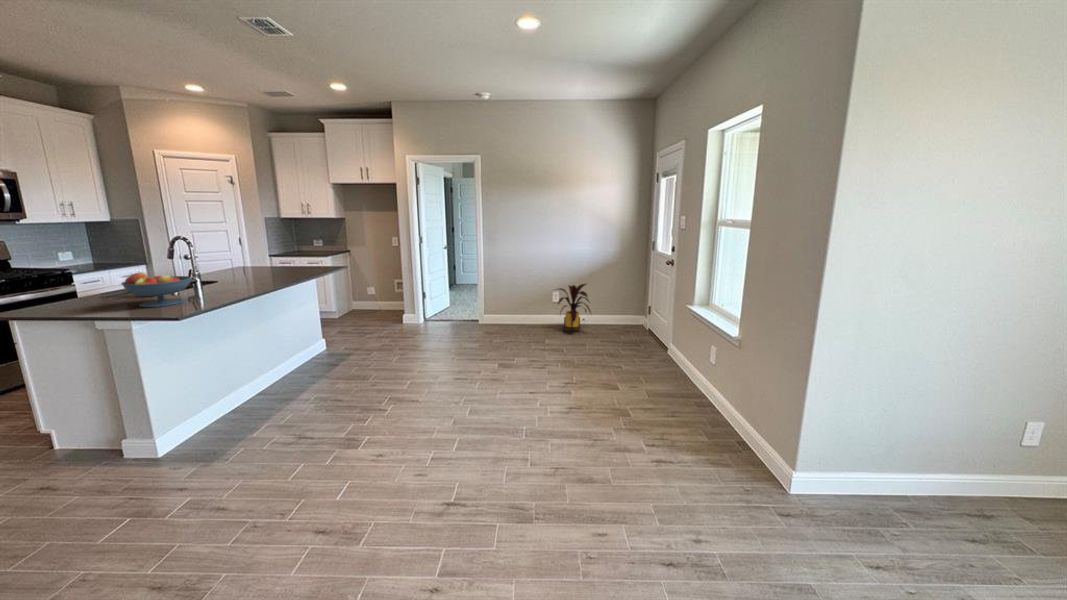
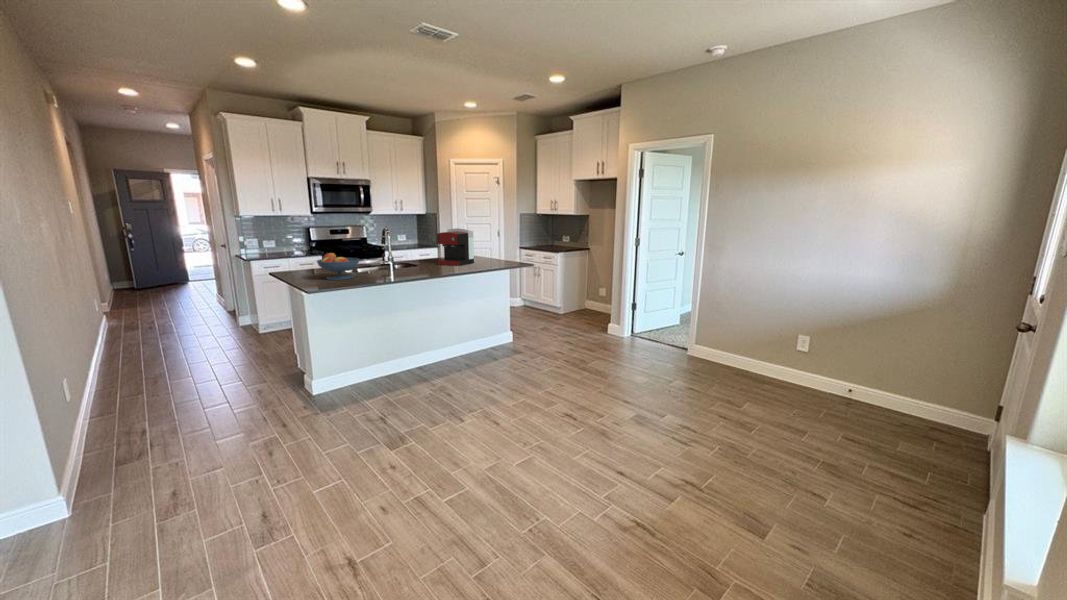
coffee maker: none [238,234,281,277] -> present [437,228,474,266]
house plant: present [558,284,591,332] -> none [772,328,852,407]

